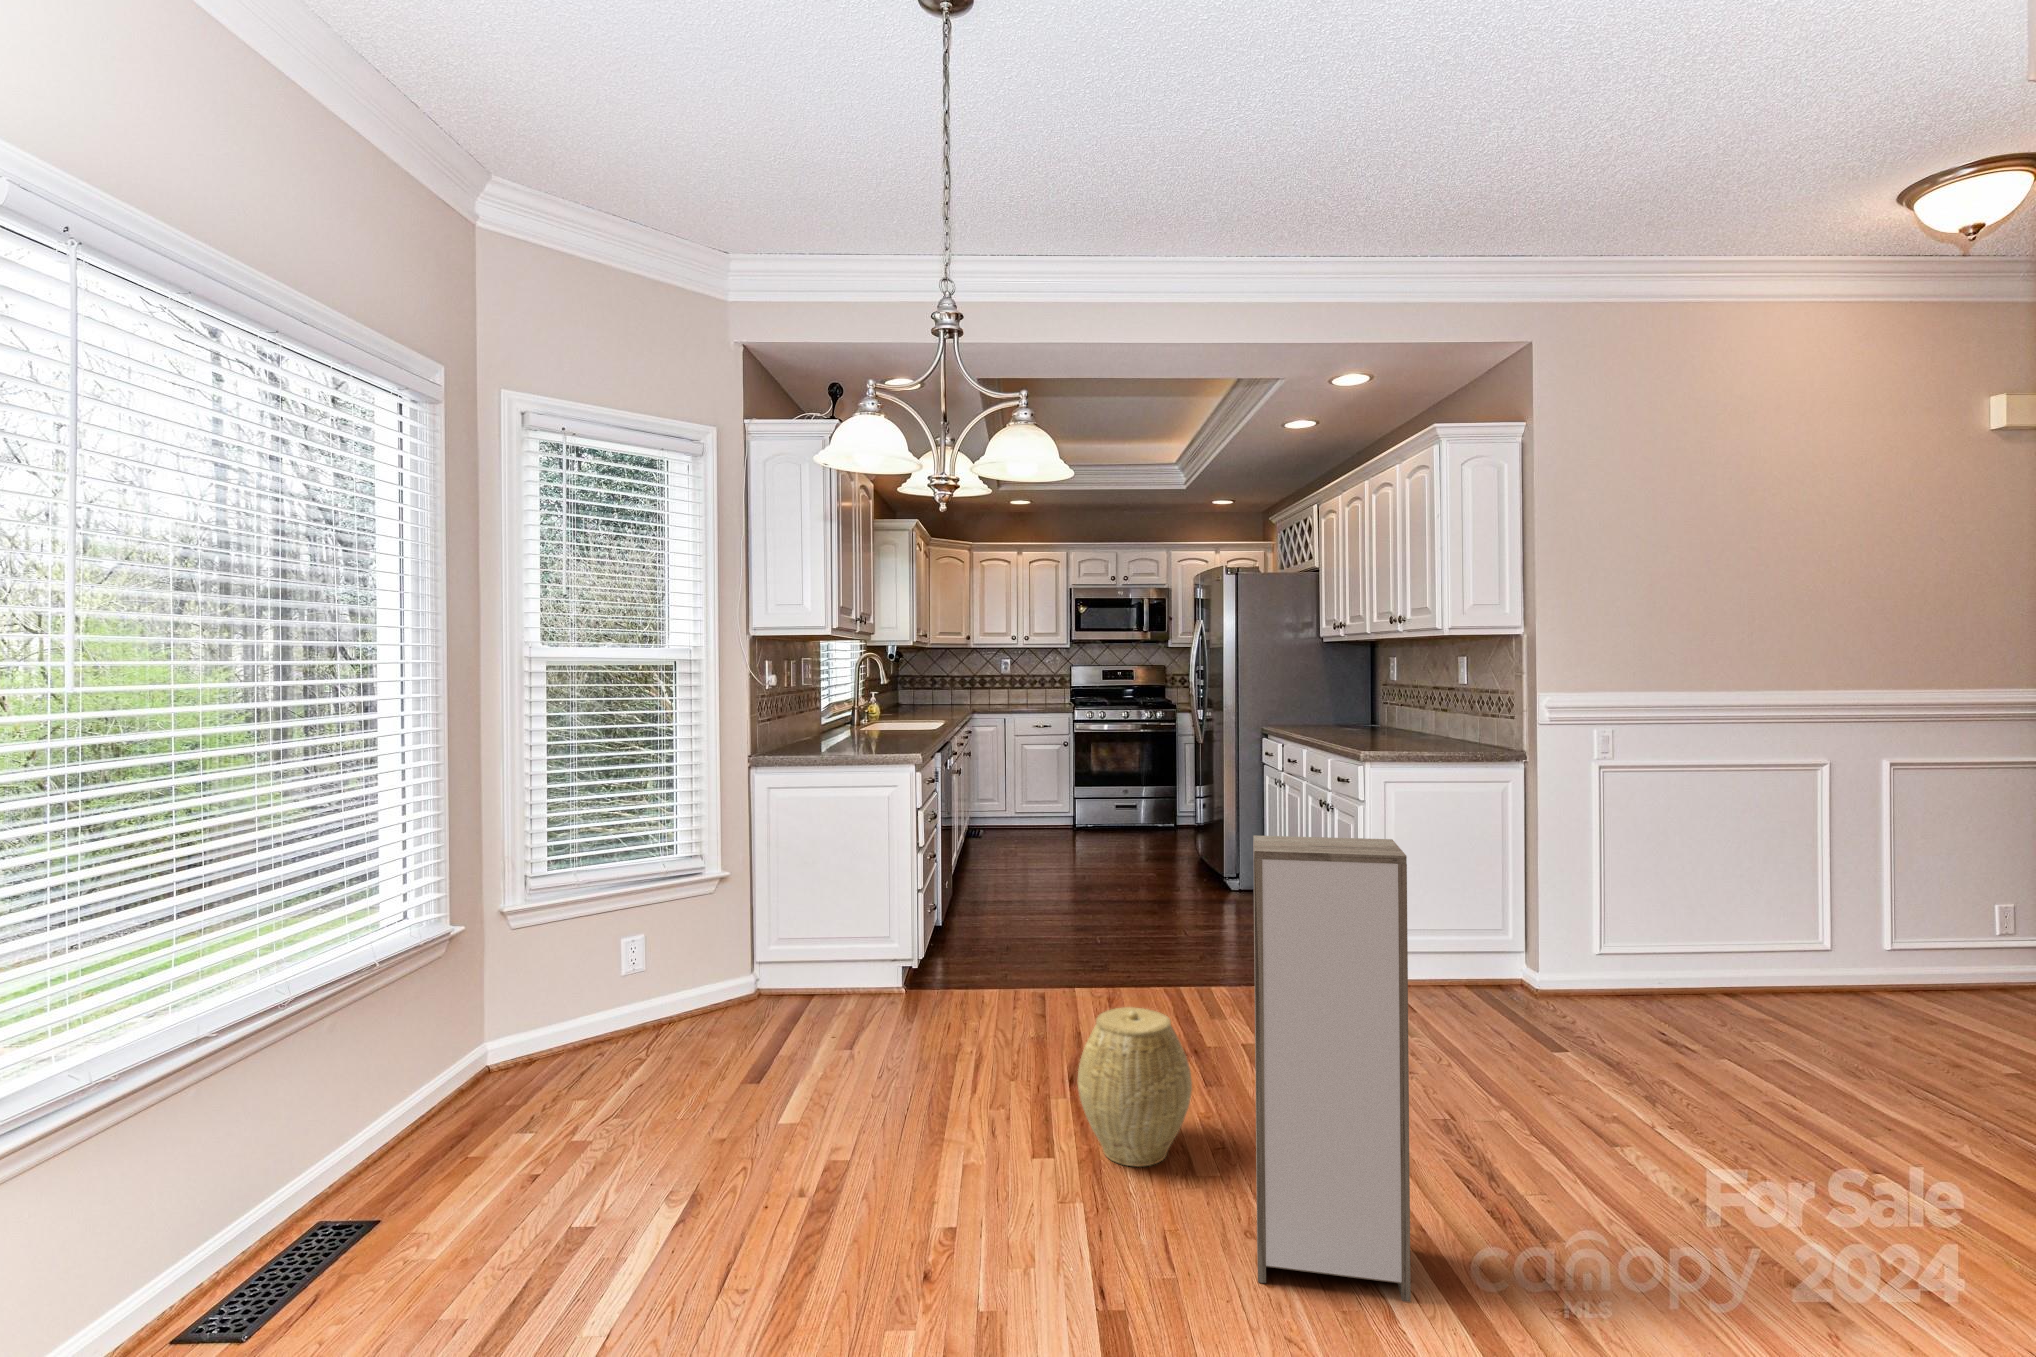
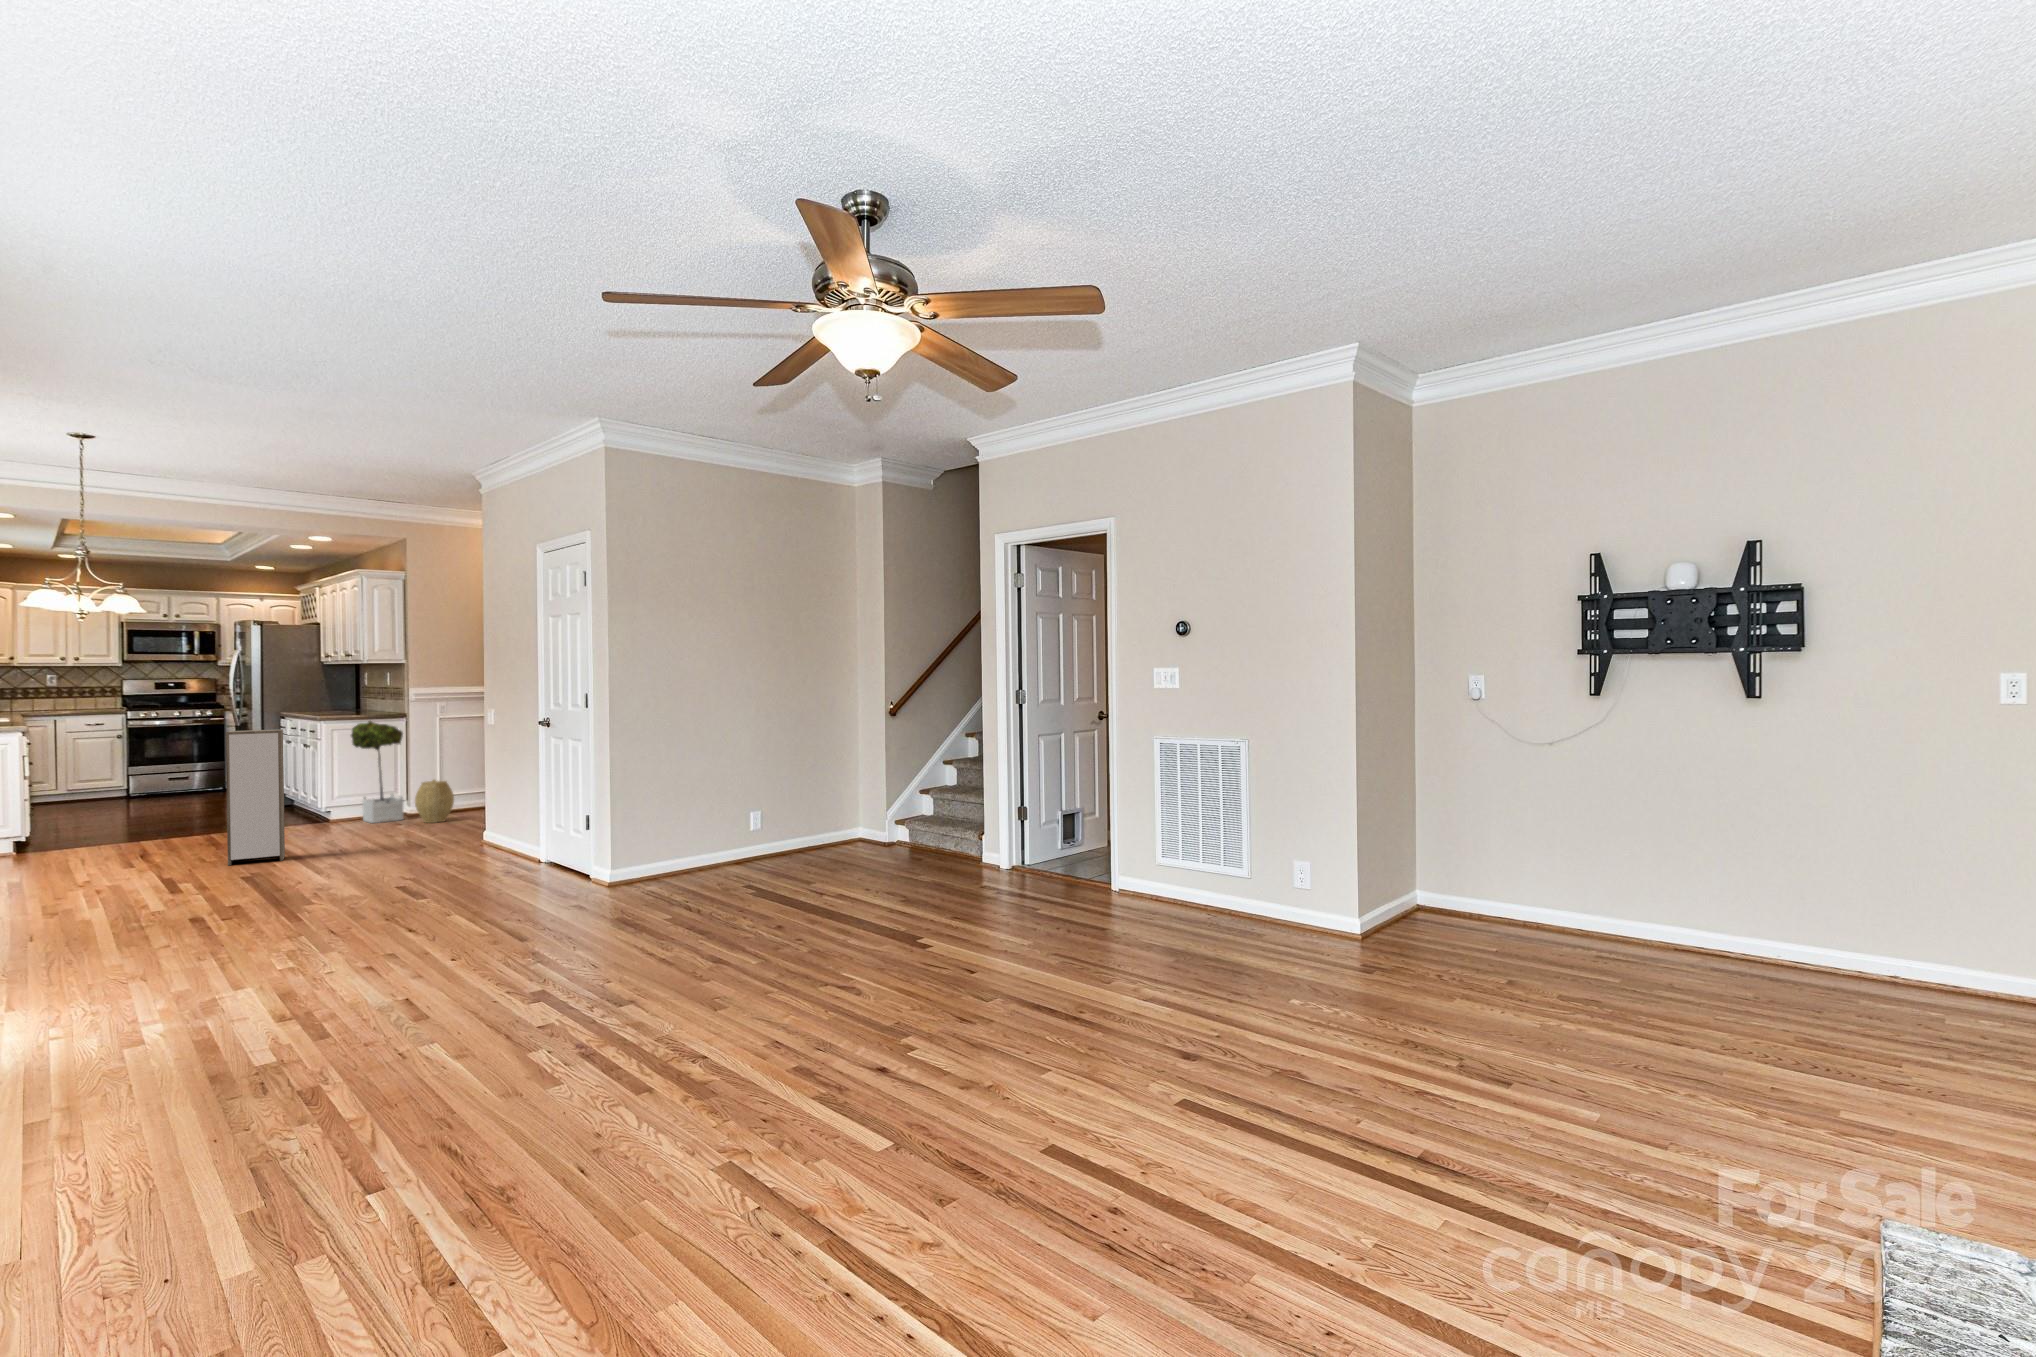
potted tree: none [1430,769,1547,1013] -> present [351,721,404,823]
woven basket: present [1078,1007,1192,1167] -> present [415,780,454,823]

